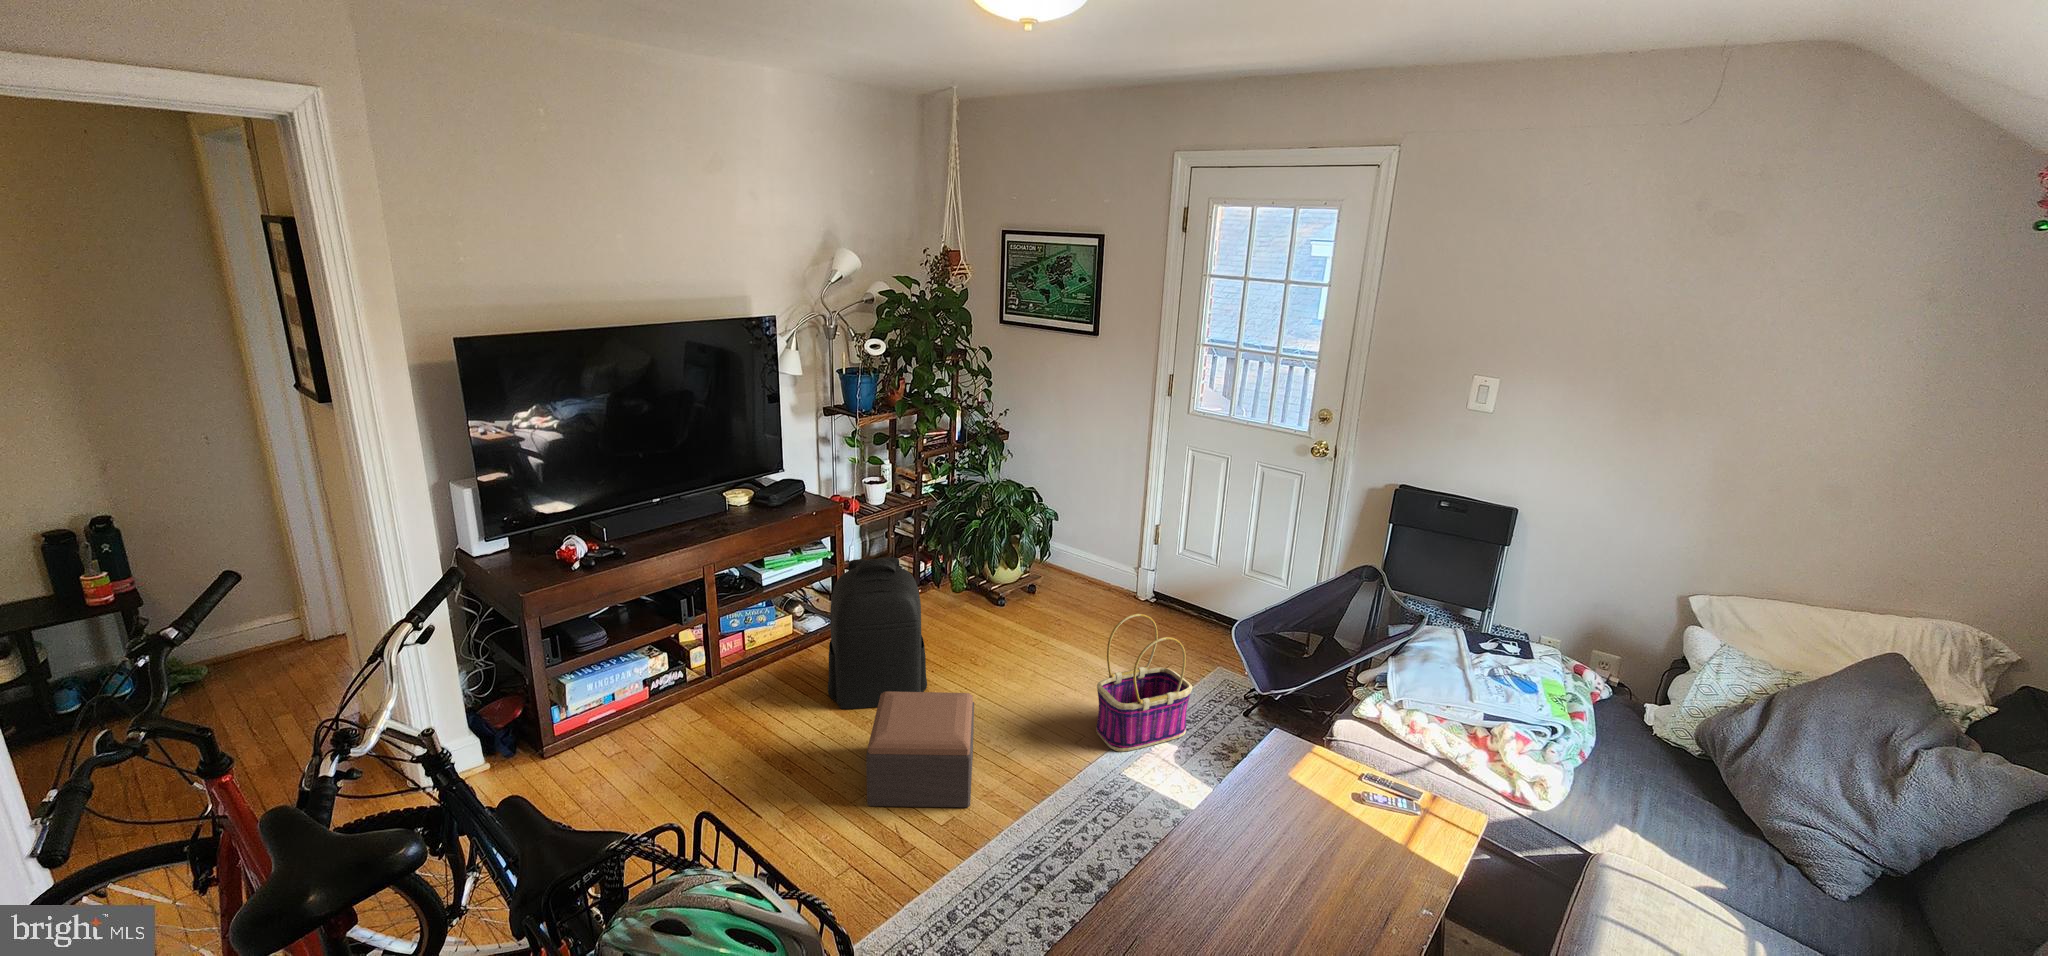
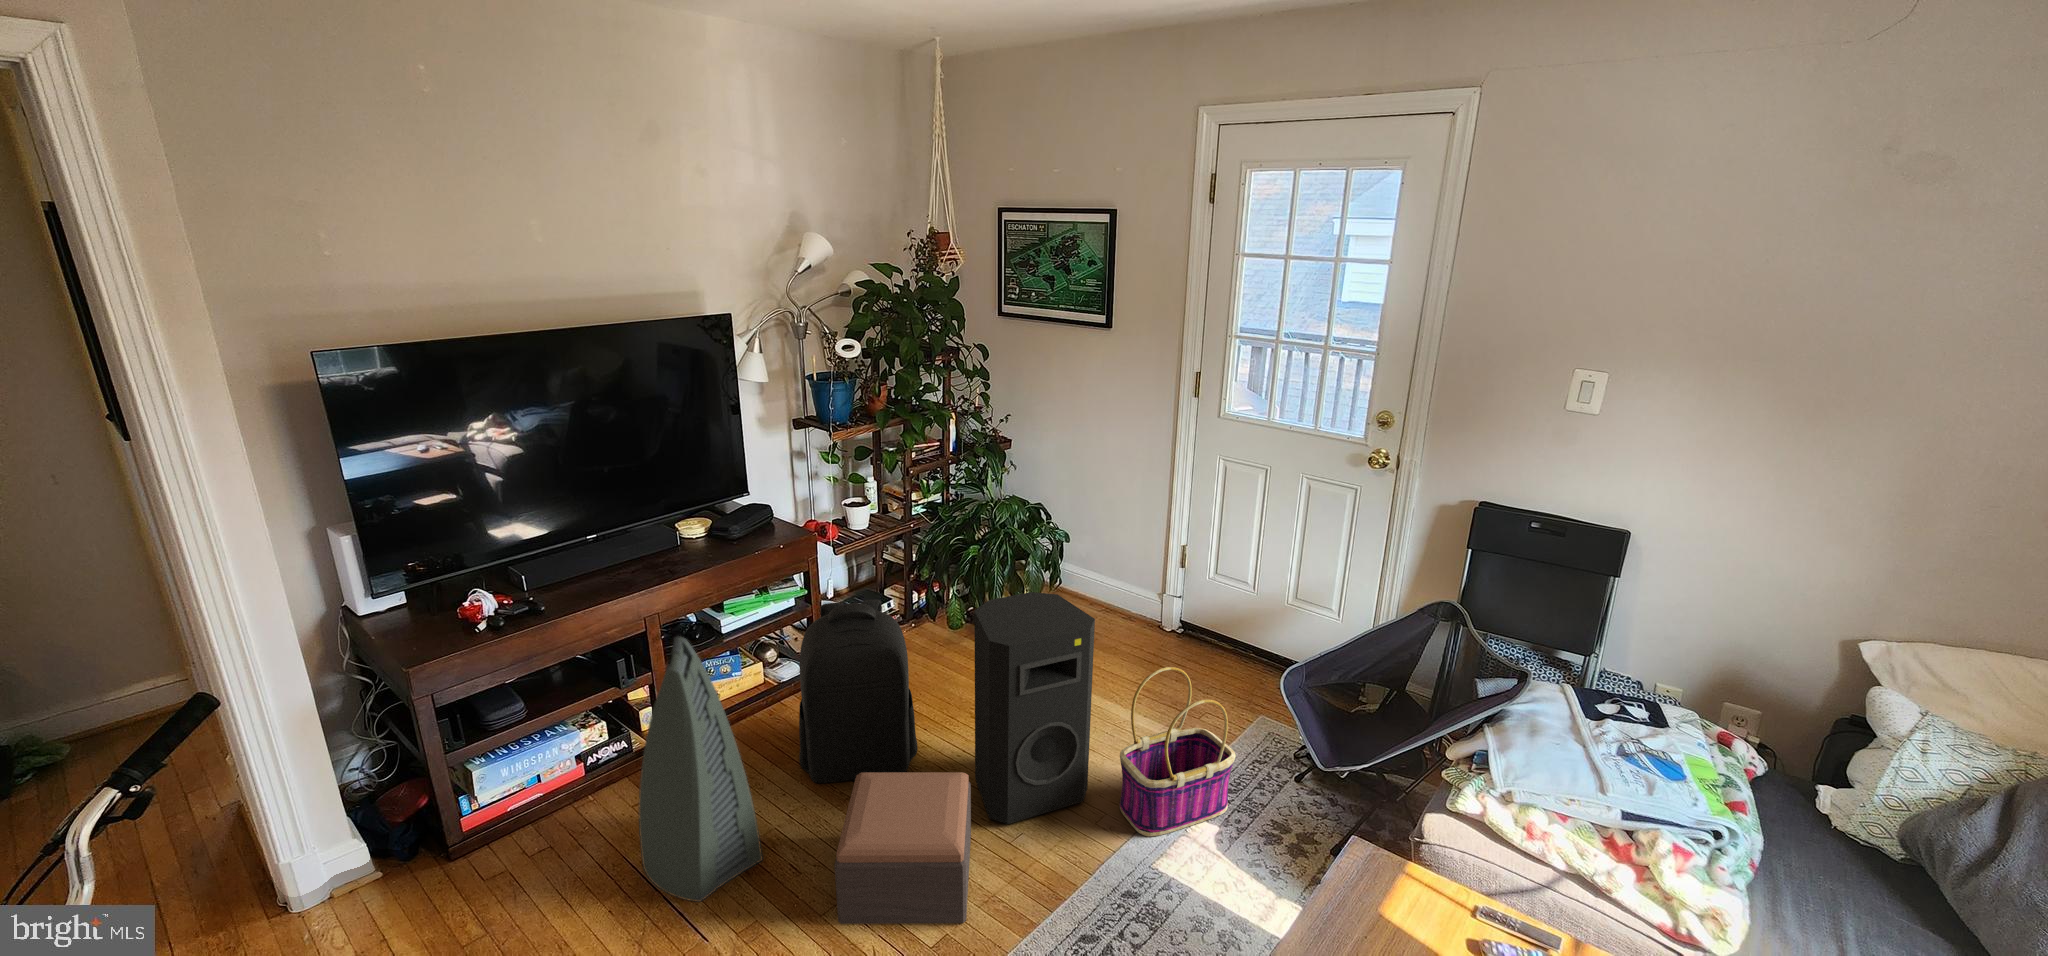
speaker: none [976,551,1079,740] -> present [974,592,1095,824]
air purifier: none [704,574,803,789] -> present [639,636,763,902]

